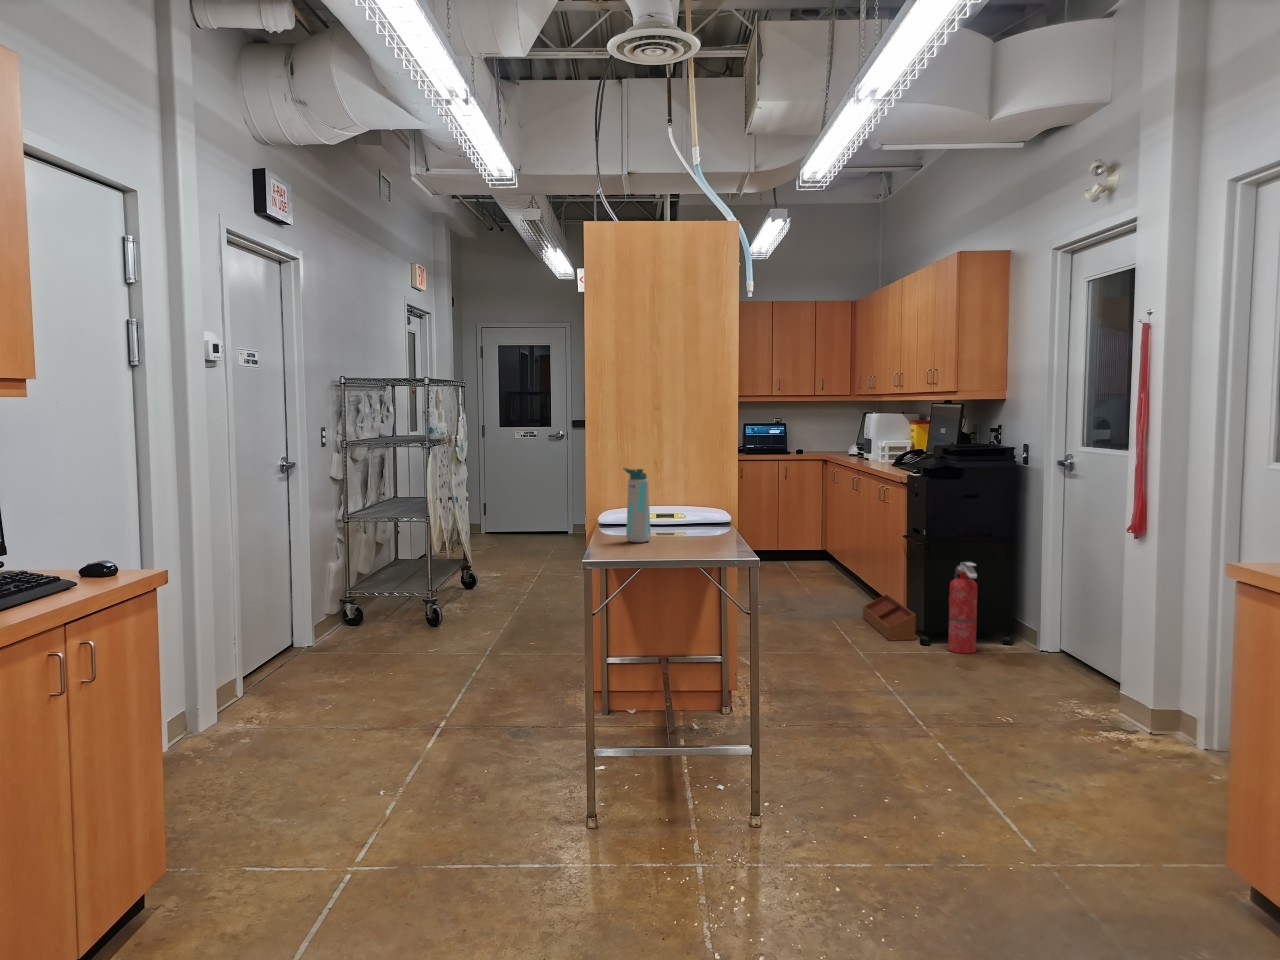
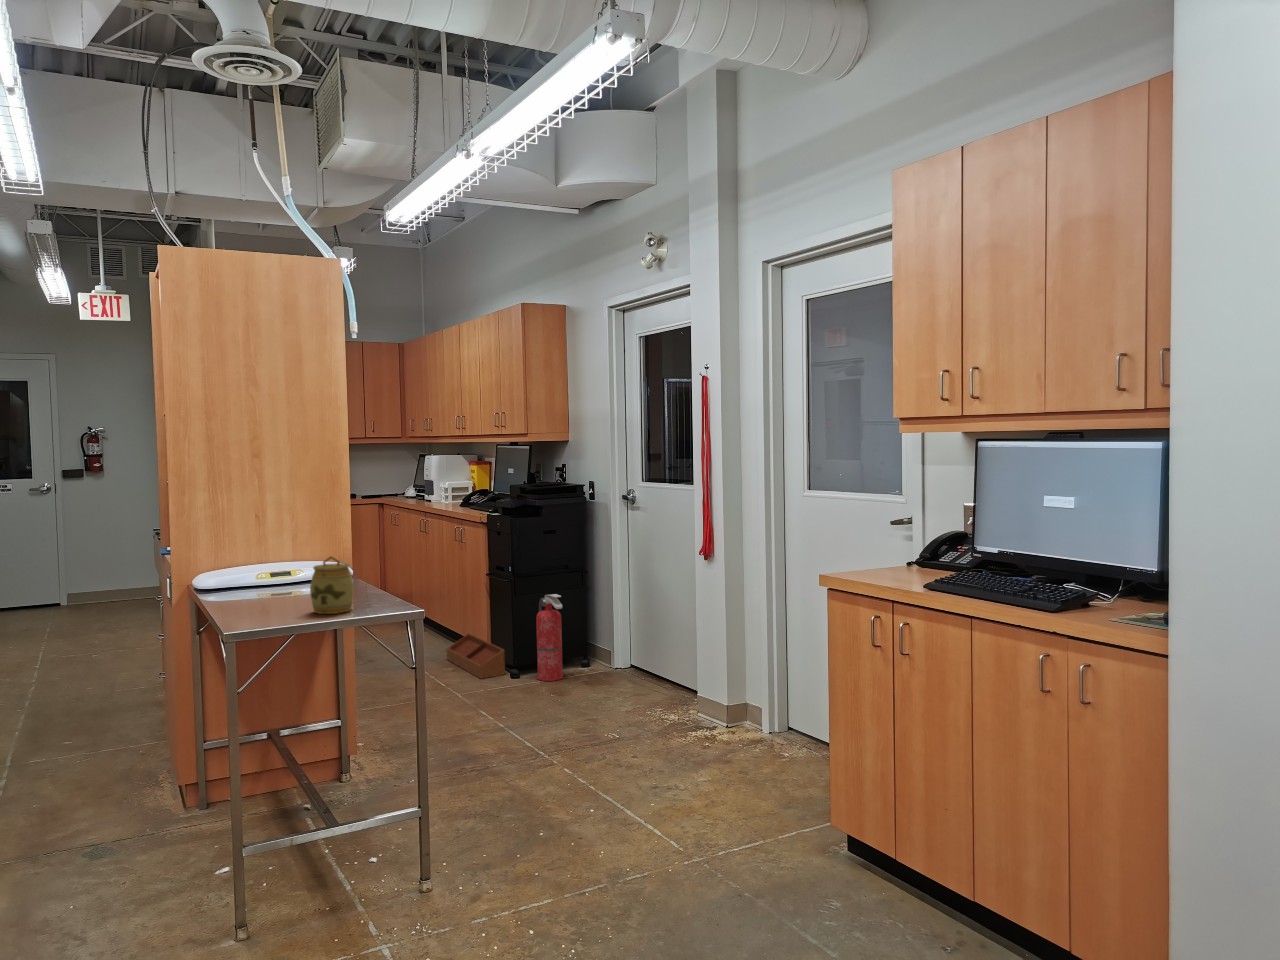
water bottle: present [623,468,651,542] -> none [237,526,273,609]
jar: none [673,499,713,553] -> present [310,556,354,614]

